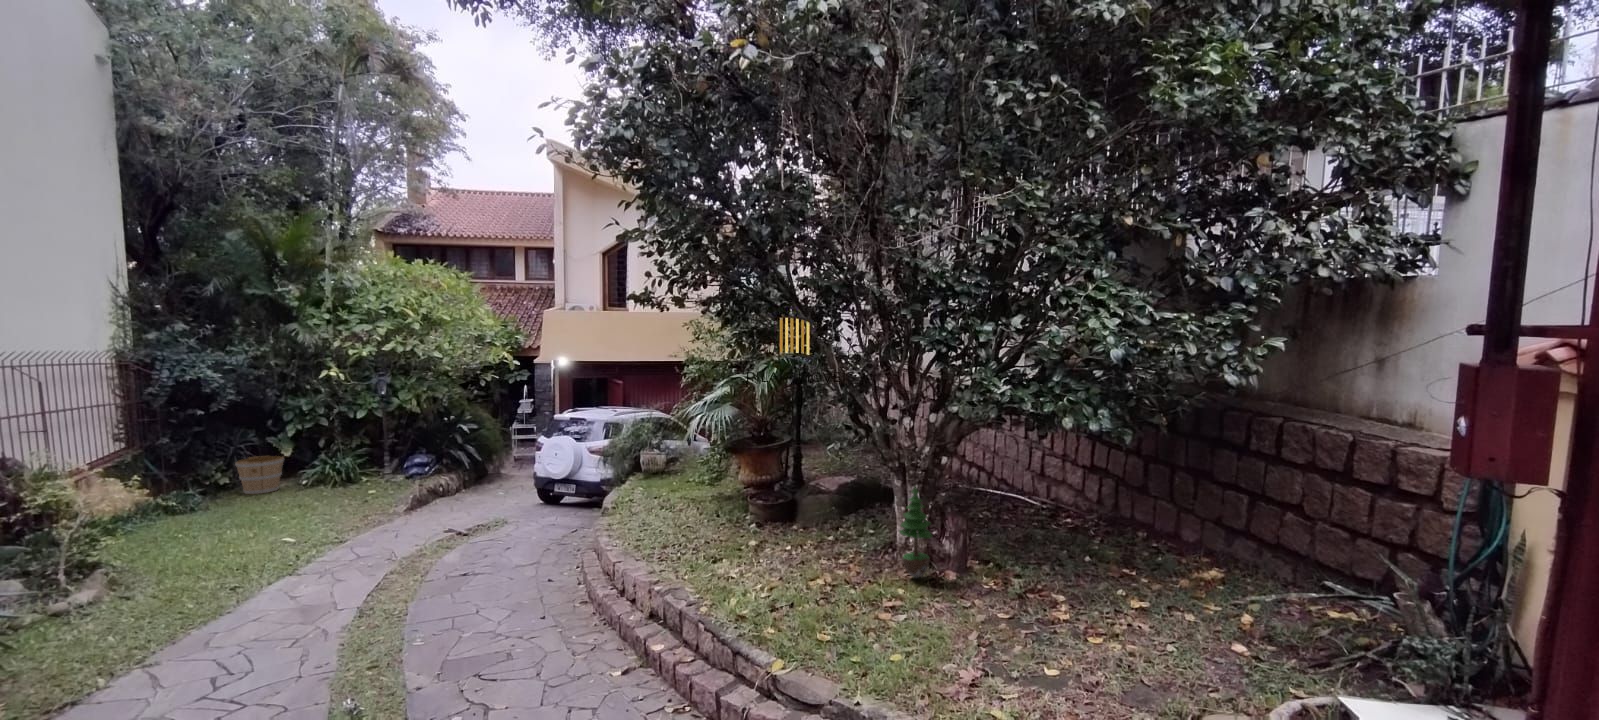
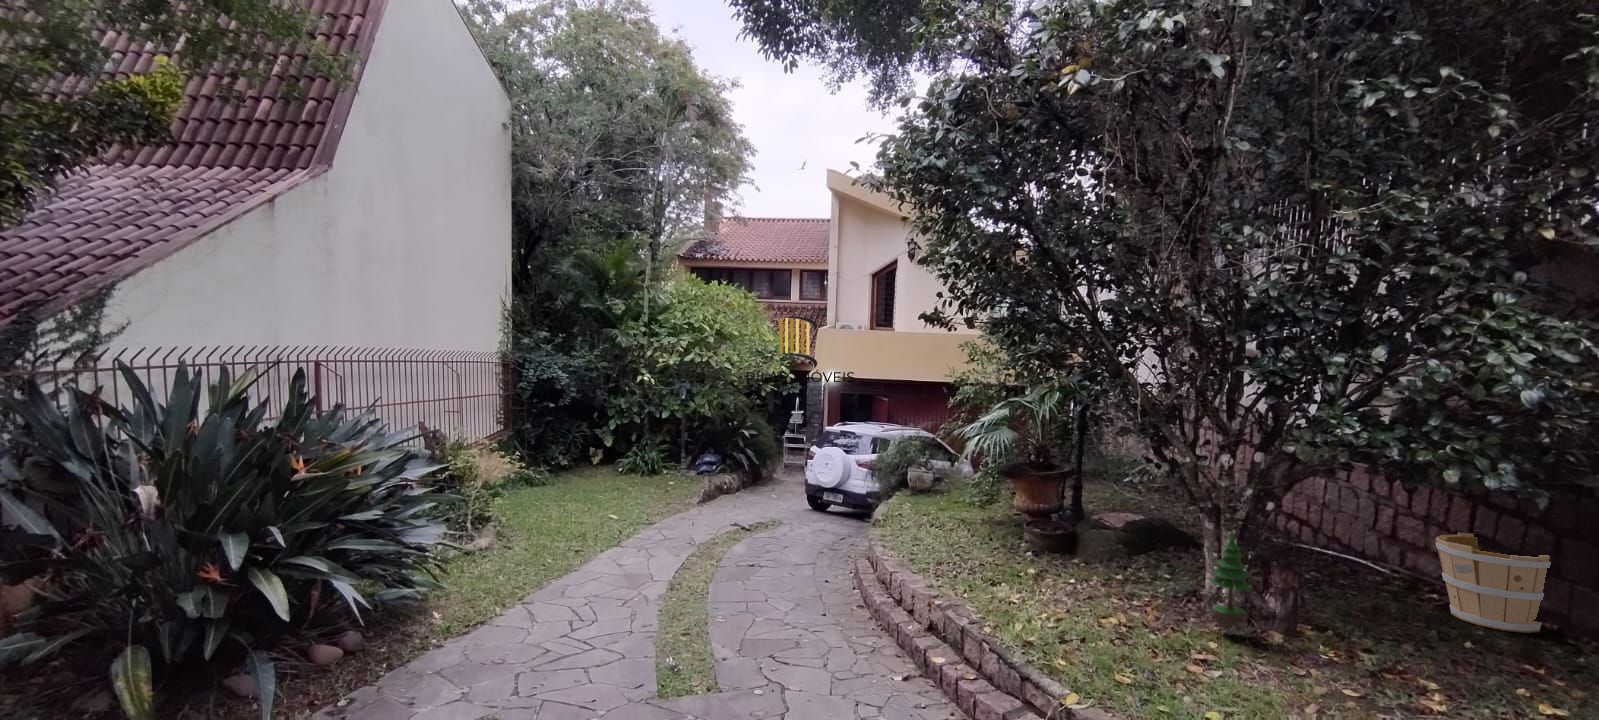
wooden bucket: present [235,456,284,494] -> present [1435,532,1551,633]

